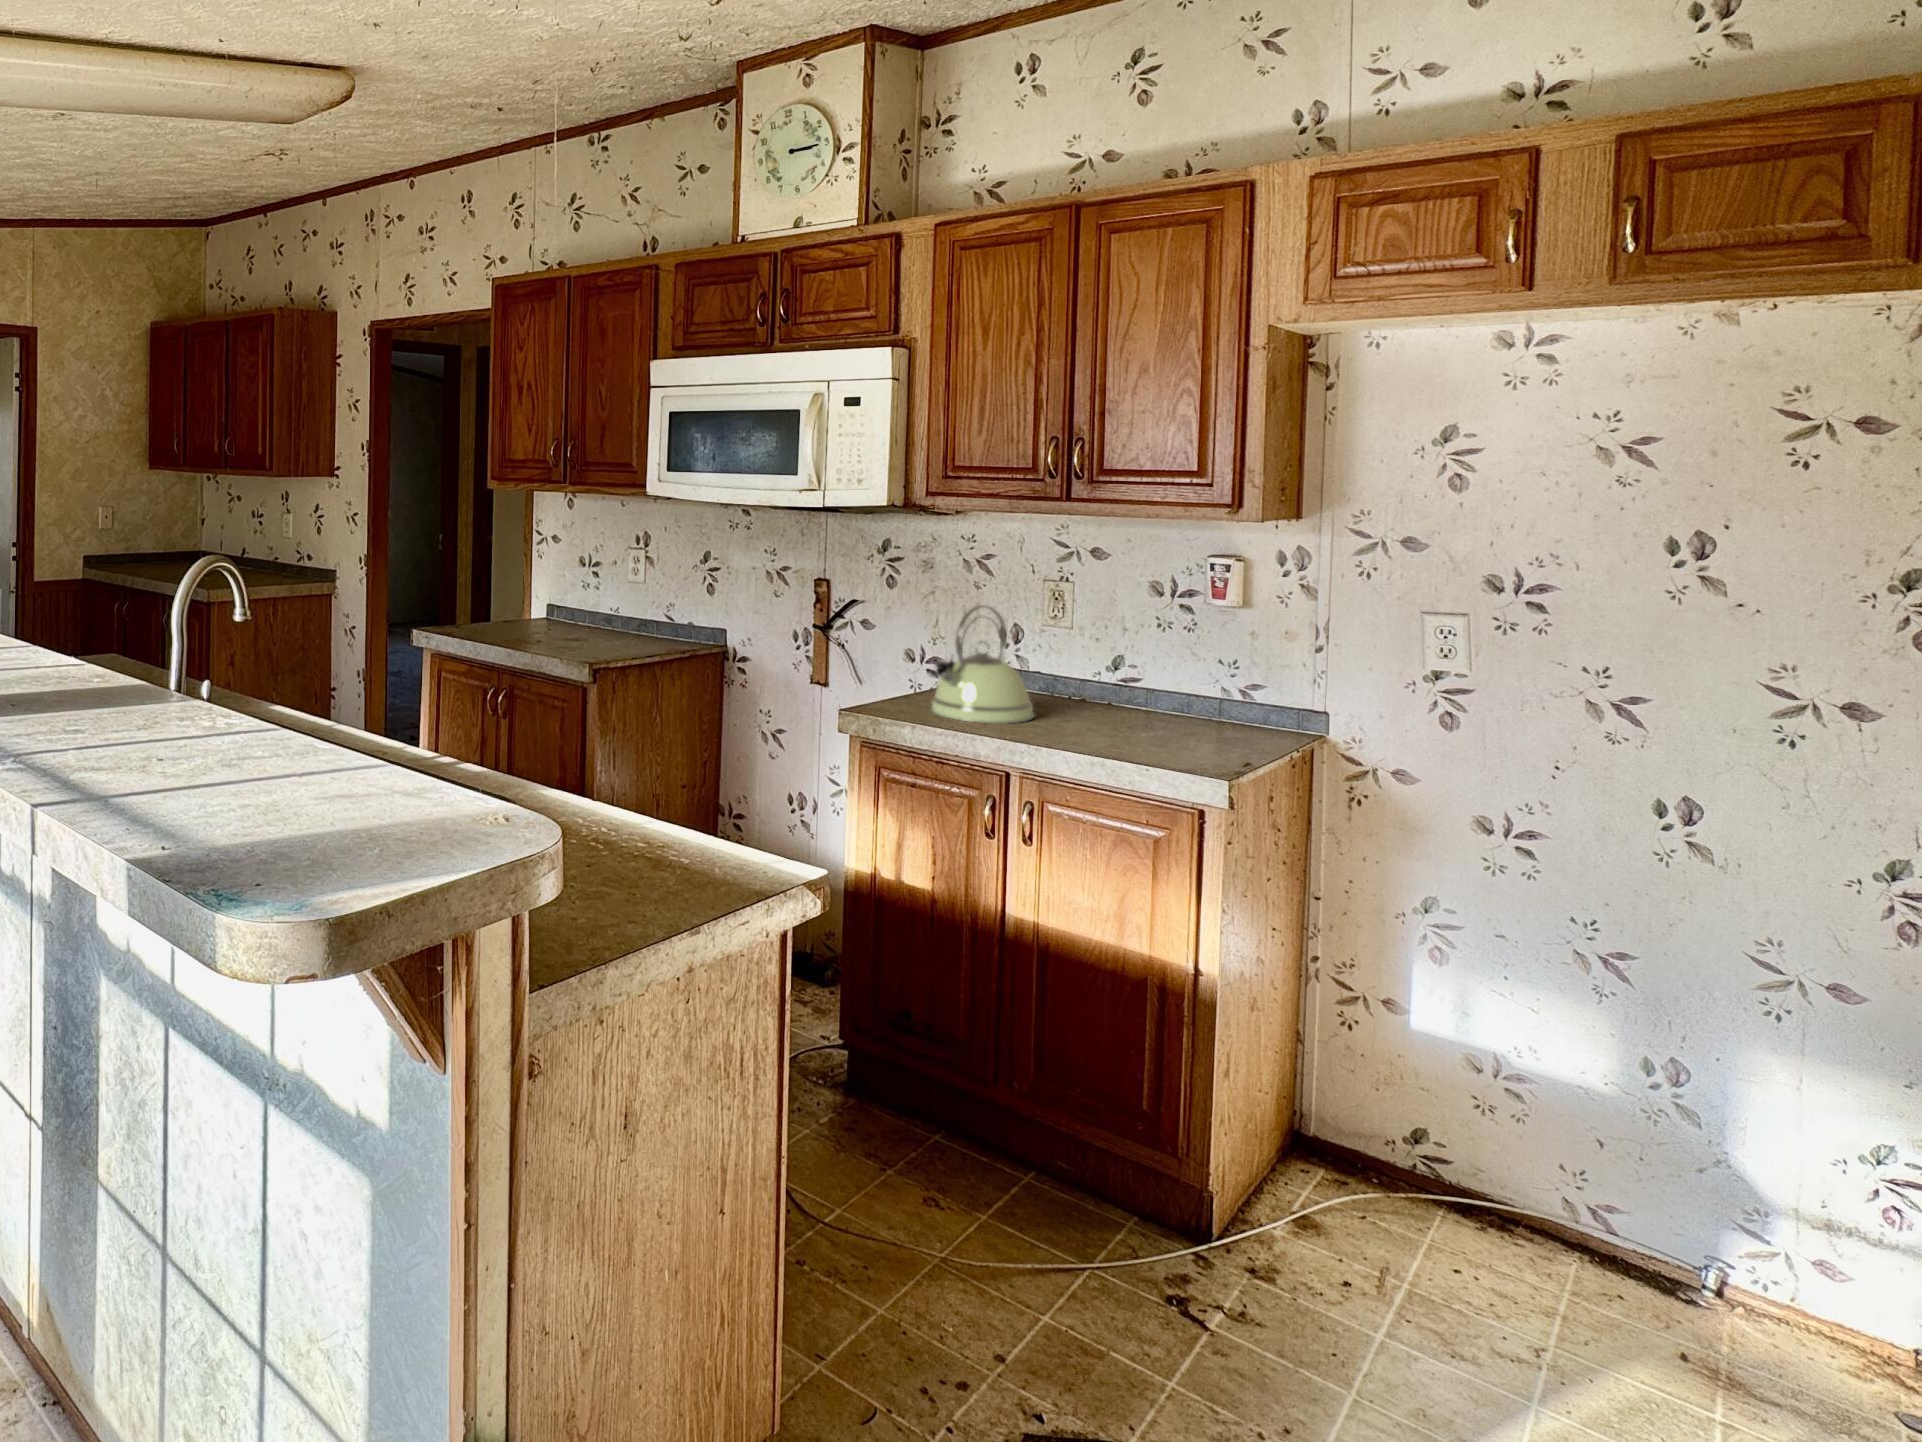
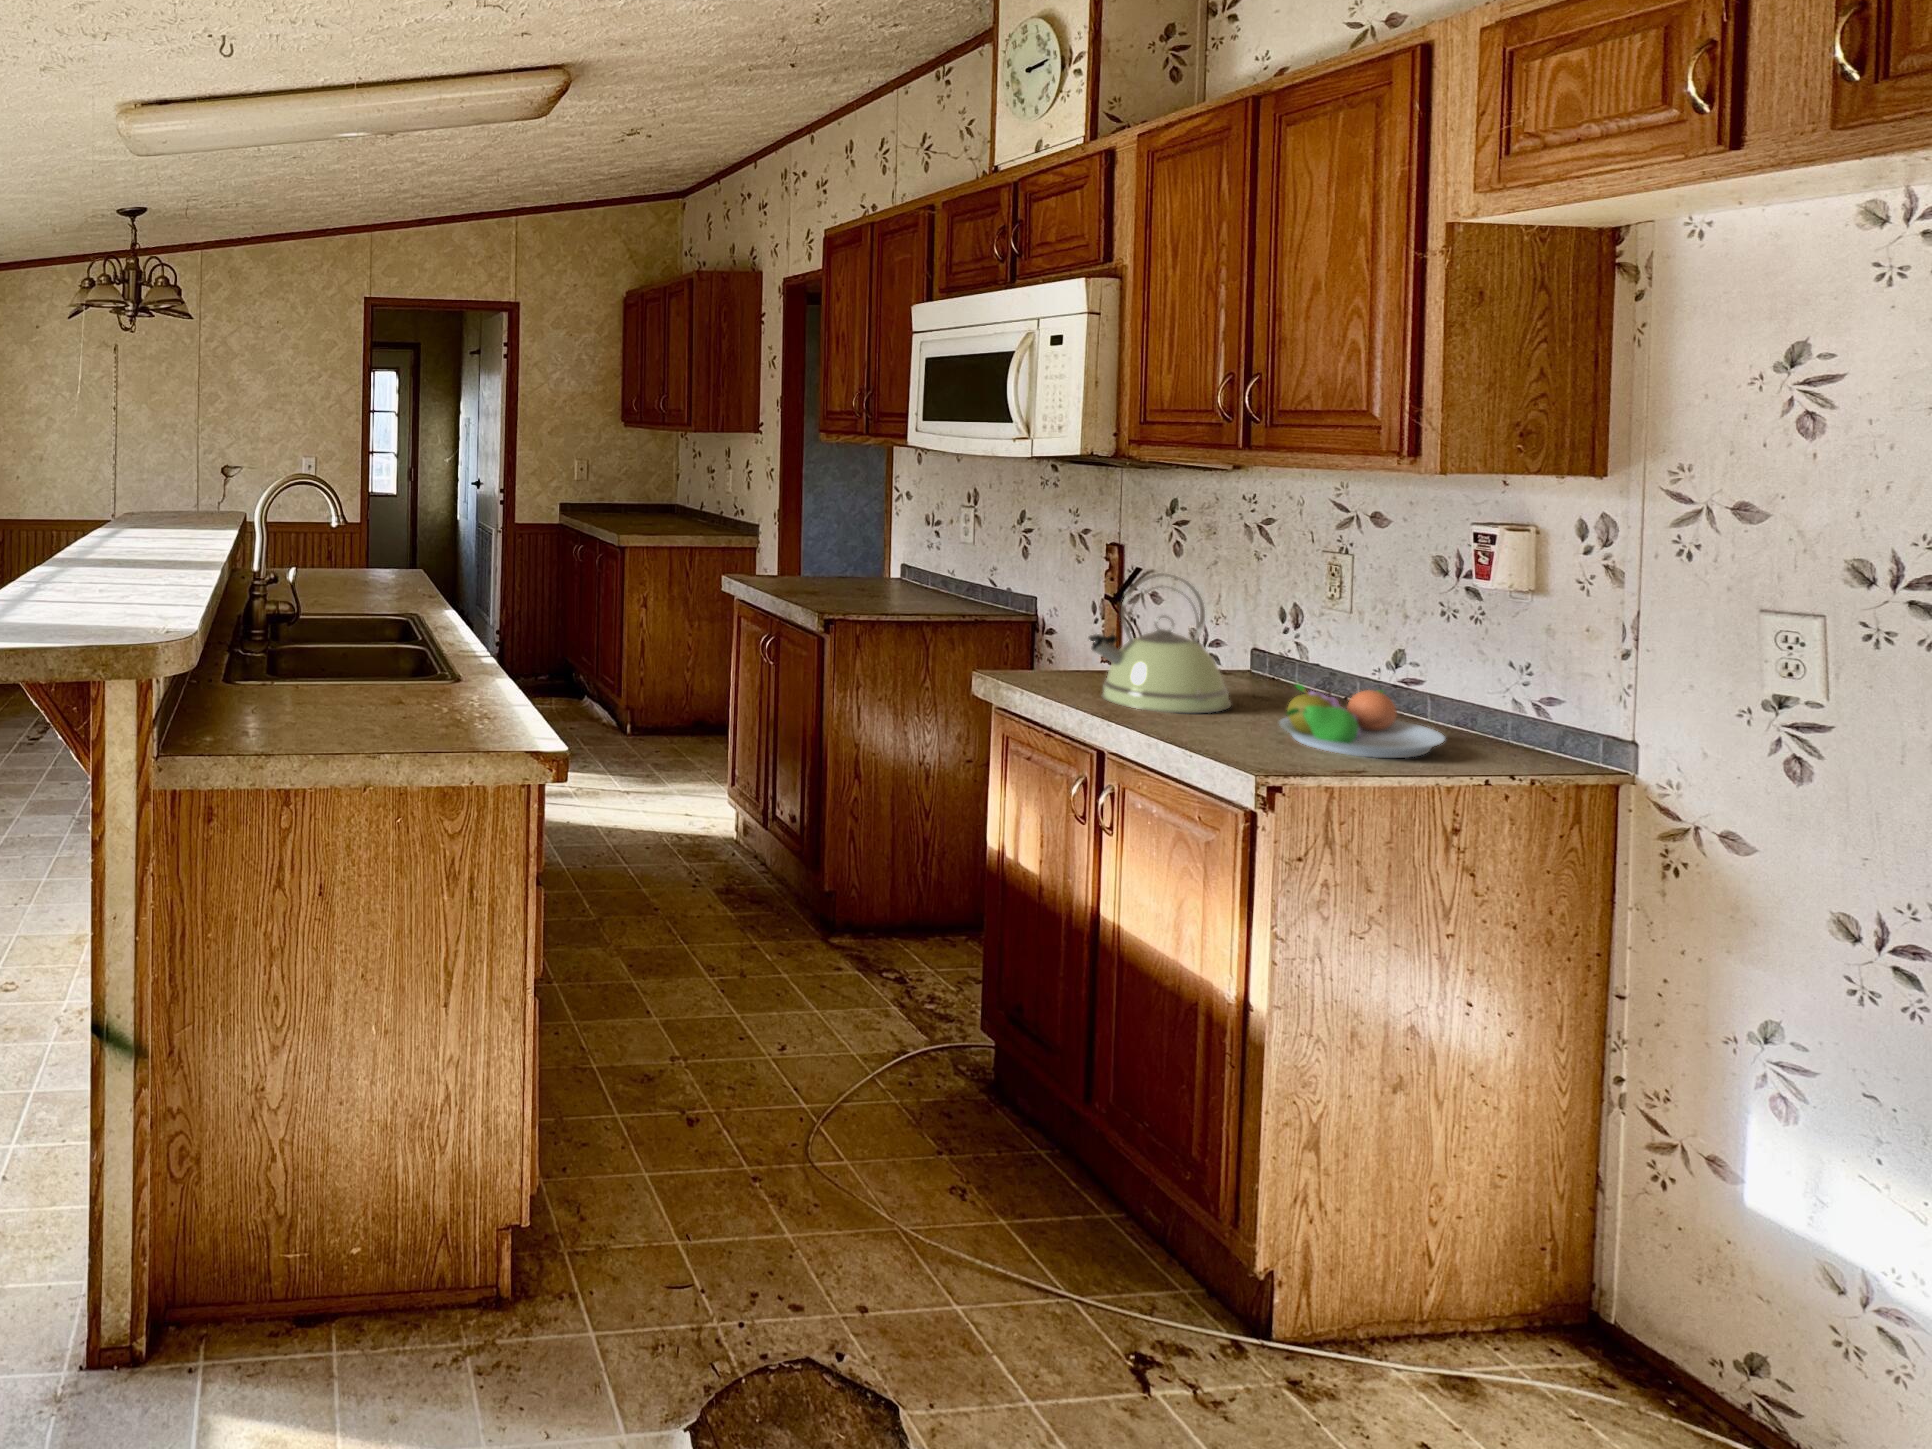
fruit bowl: none [1101,689,1224,743] -> present [1279,684,1445,758]

